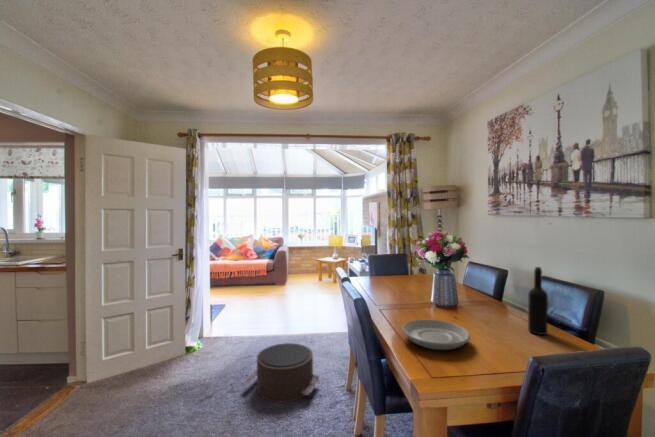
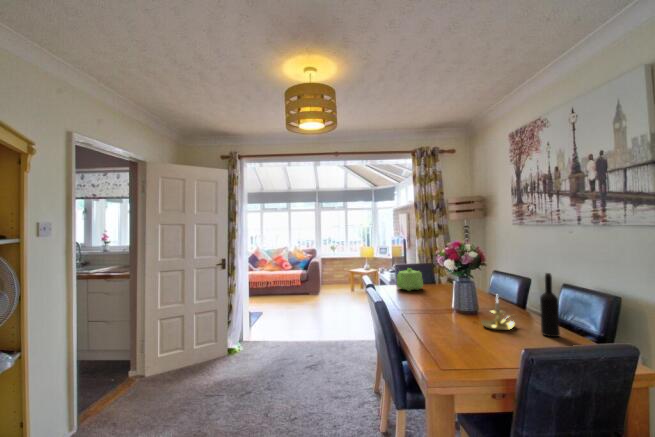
teapot: none [371,259,398,283] -> present [397,268,423,291]
candle holder: none [465,289,502,328] -> present [482,298,515,330]
plate: present [402,319,470,350] -> none [418,321,481,347]
pouf: present [245,343,319,402] -> none [279,347,349,400]

